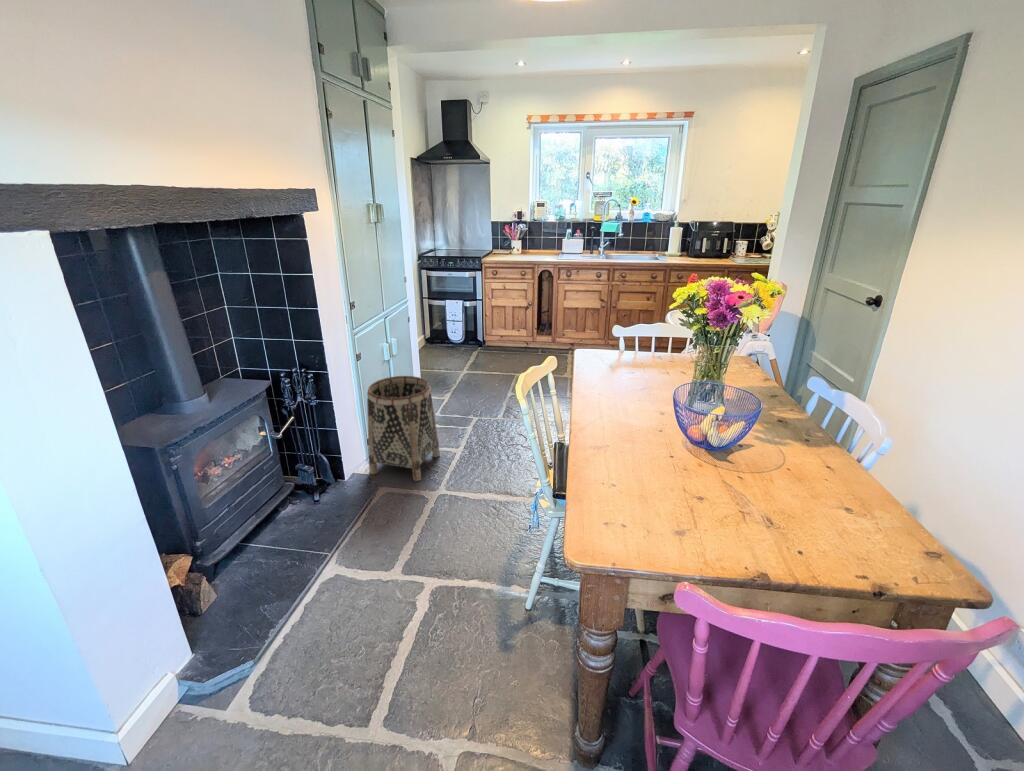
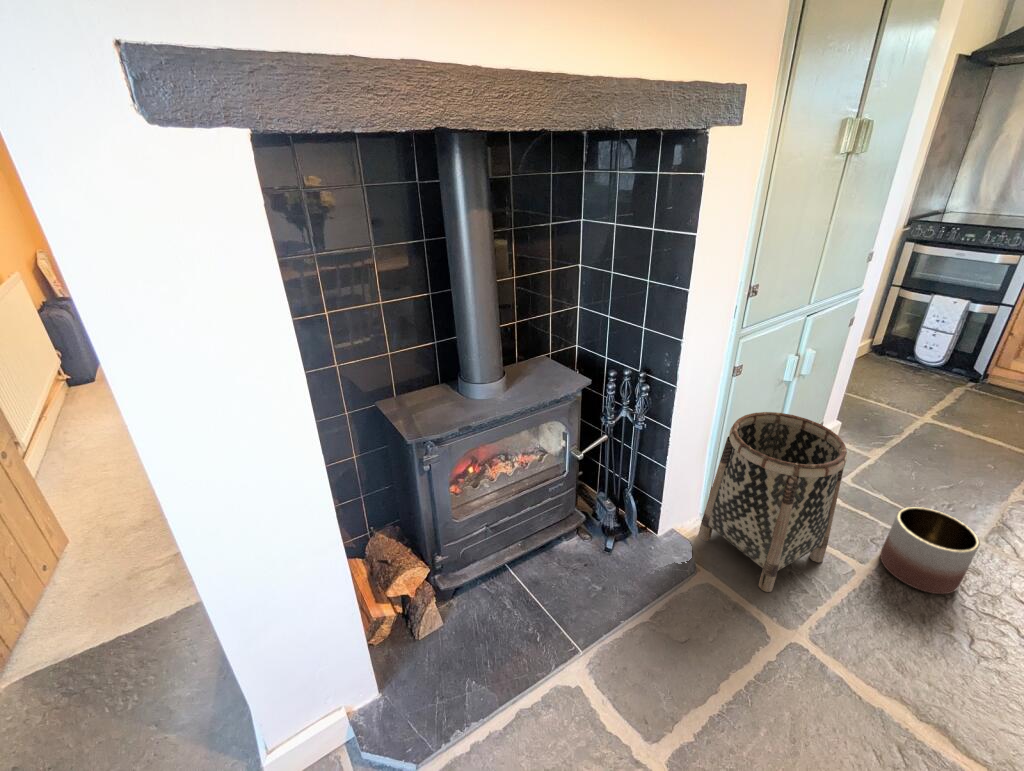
planter: none [463,406,497,448] -> present [880,507,980,594]

